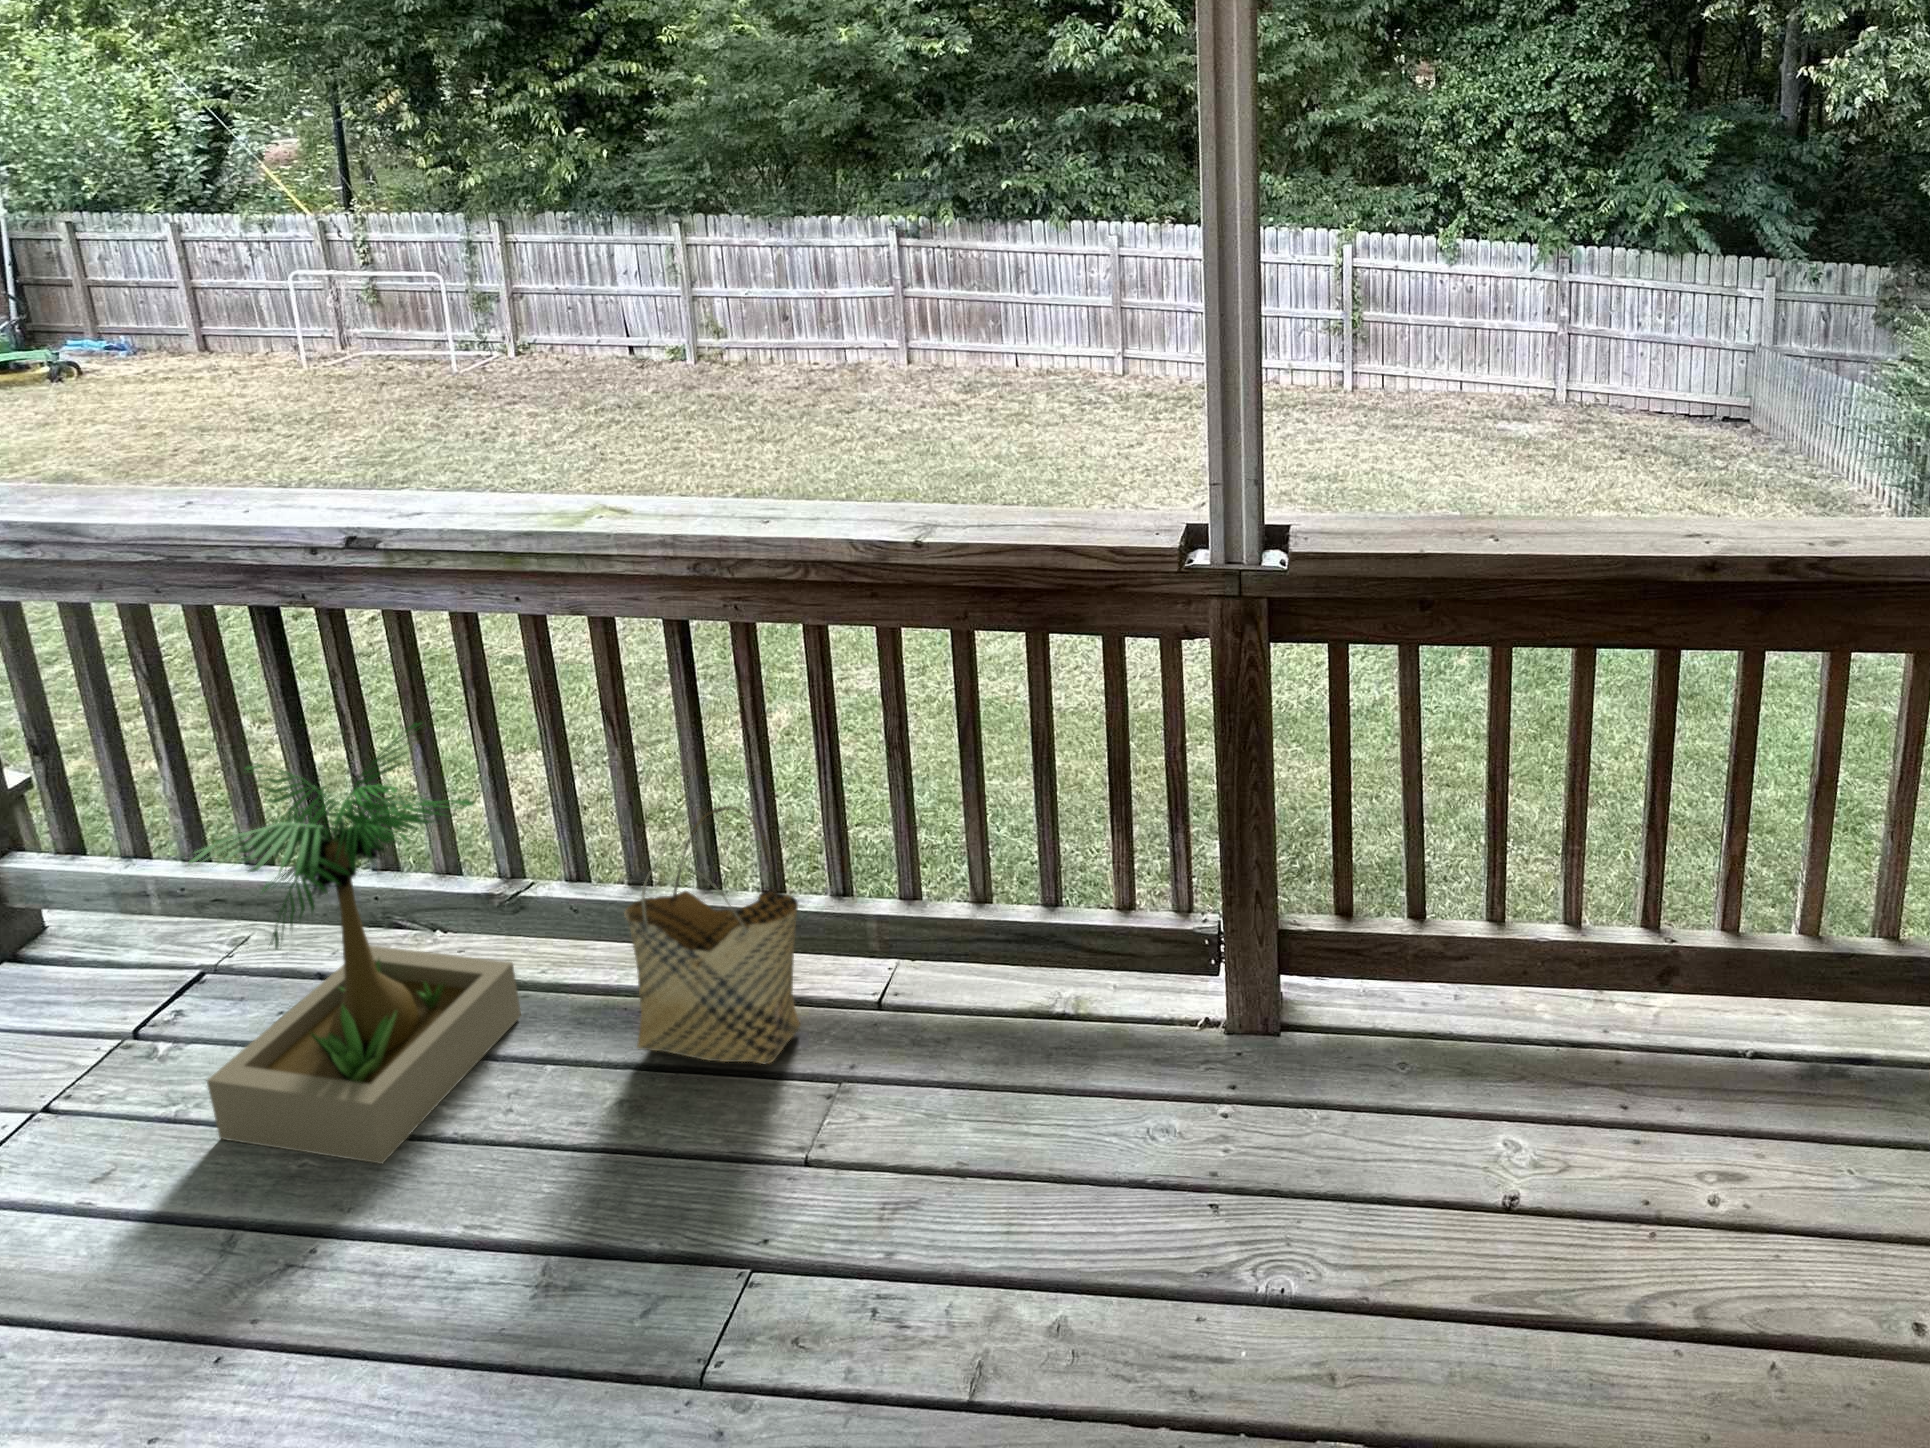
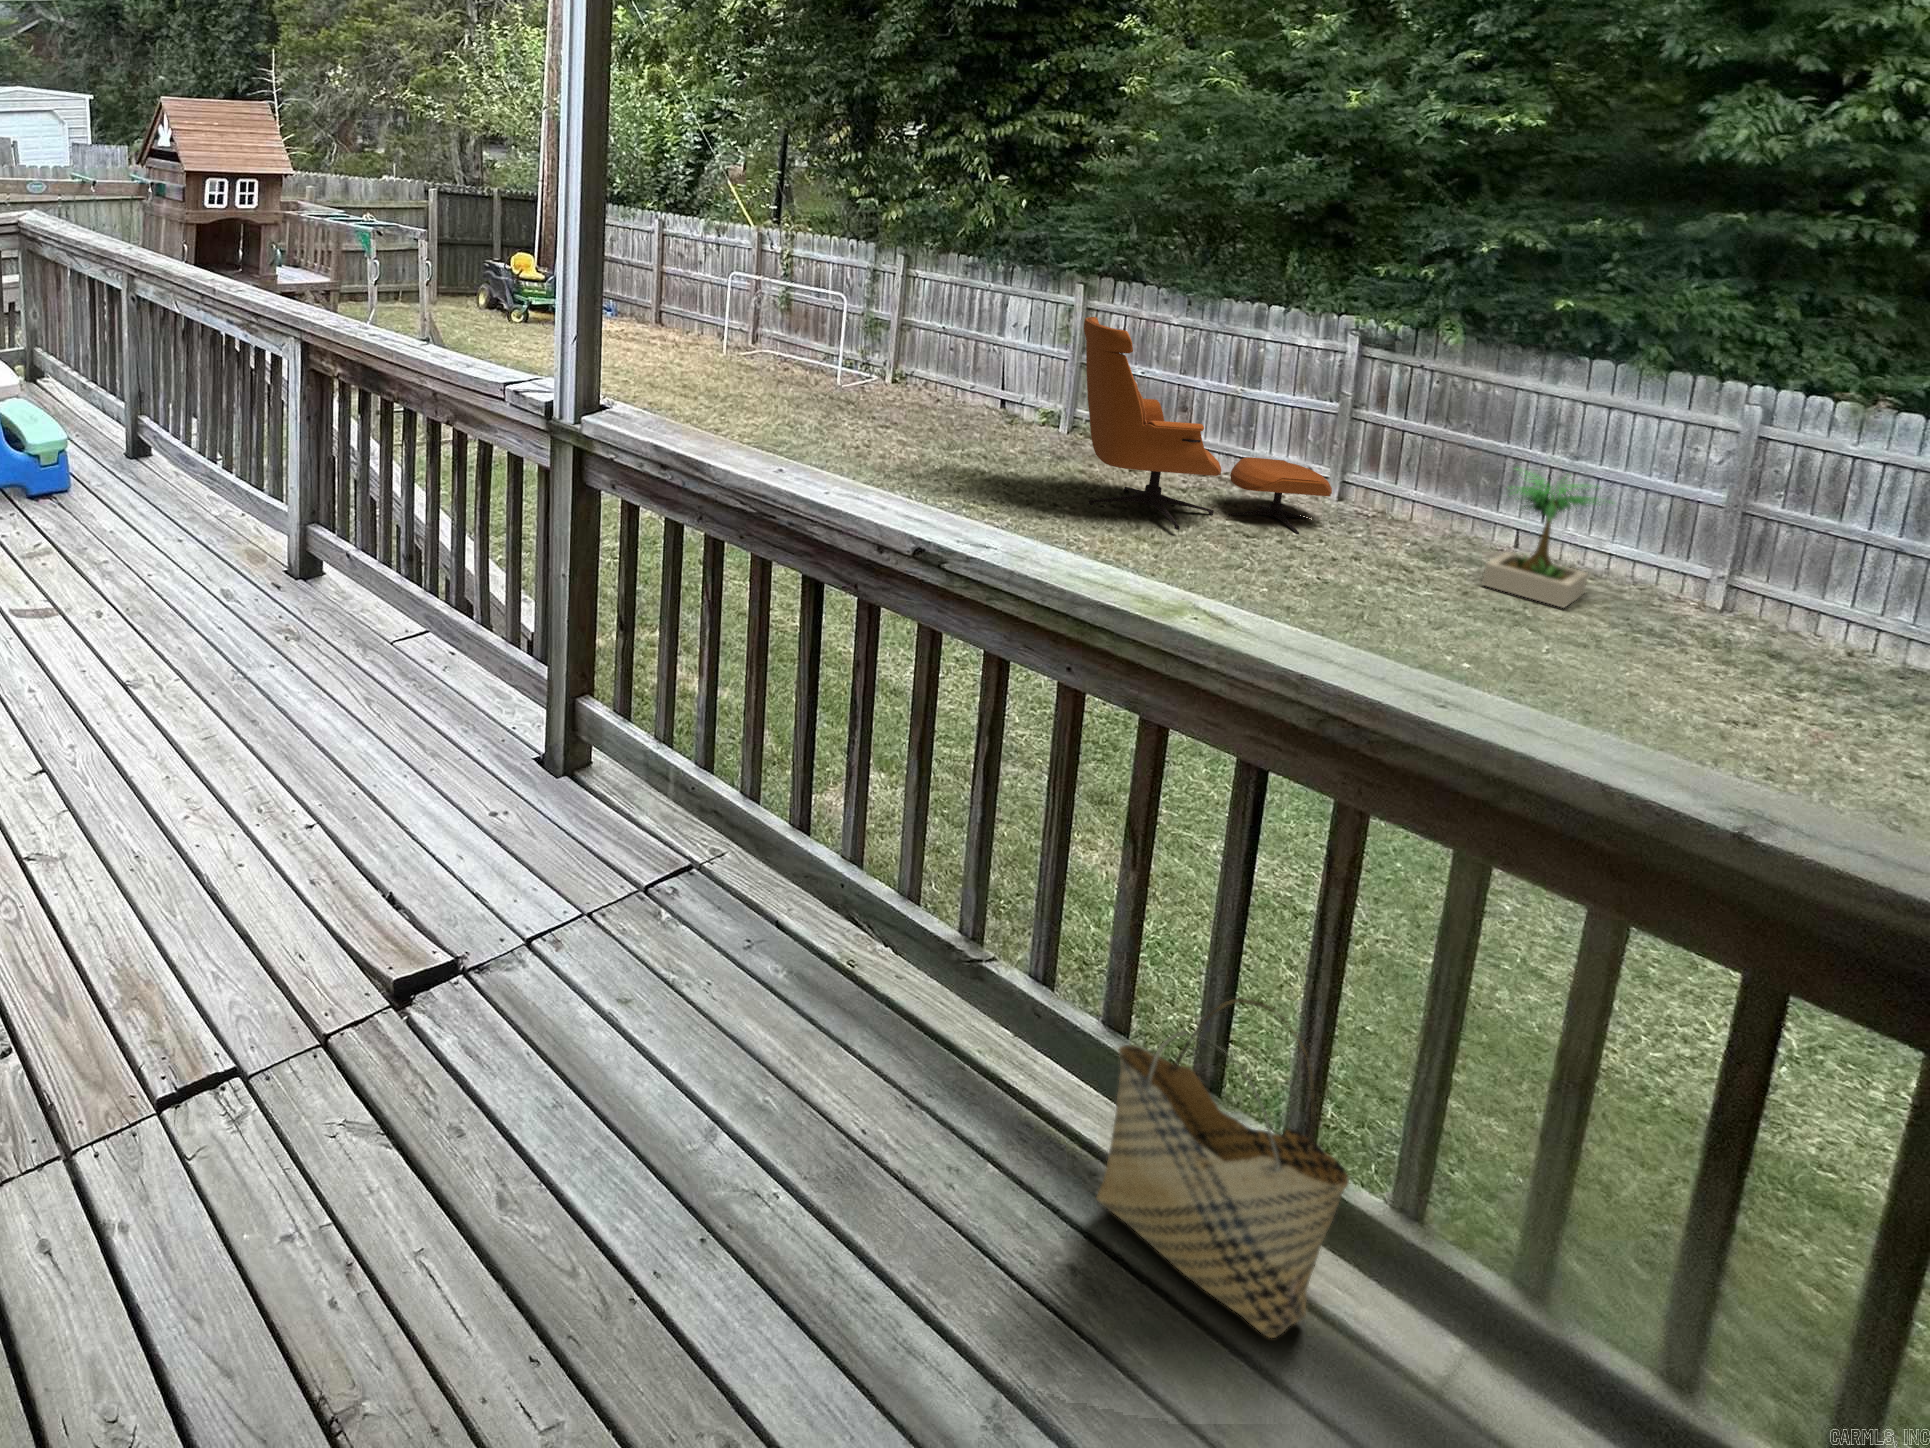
lounge chair: none [672,253,896,425] -> present [1084,317,1332,534]
potted plant: present [188,722,521,1164] -> present [1482,469,1613,607]

